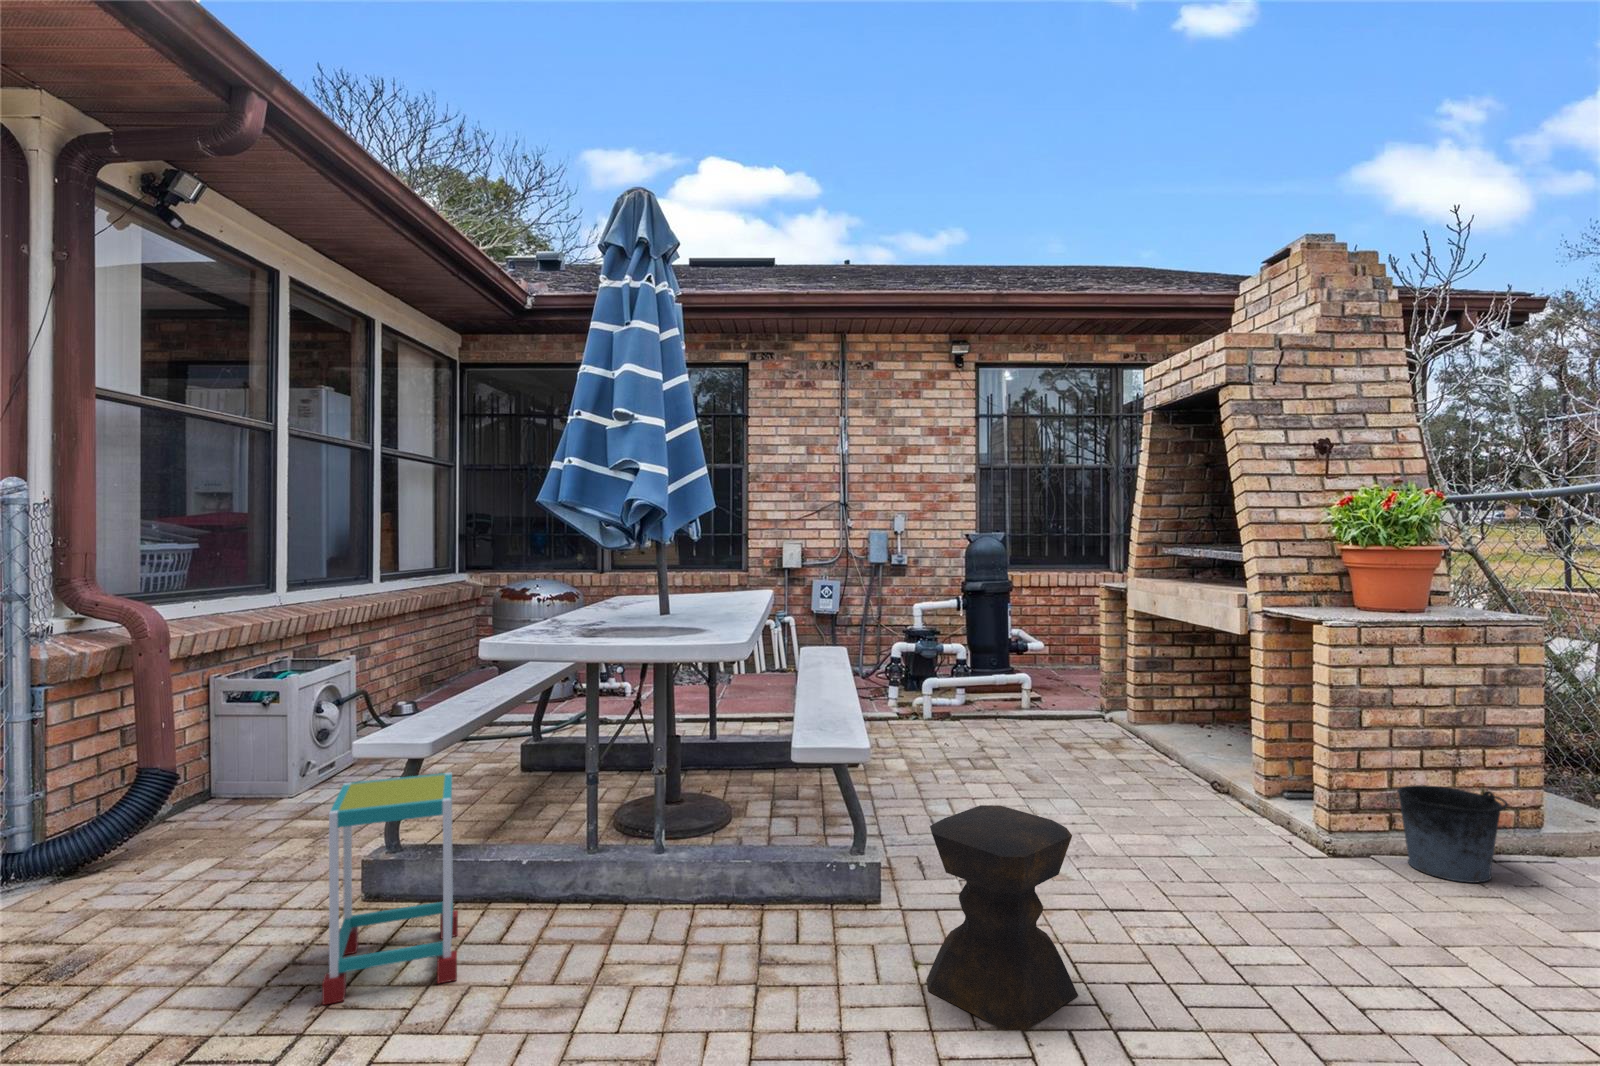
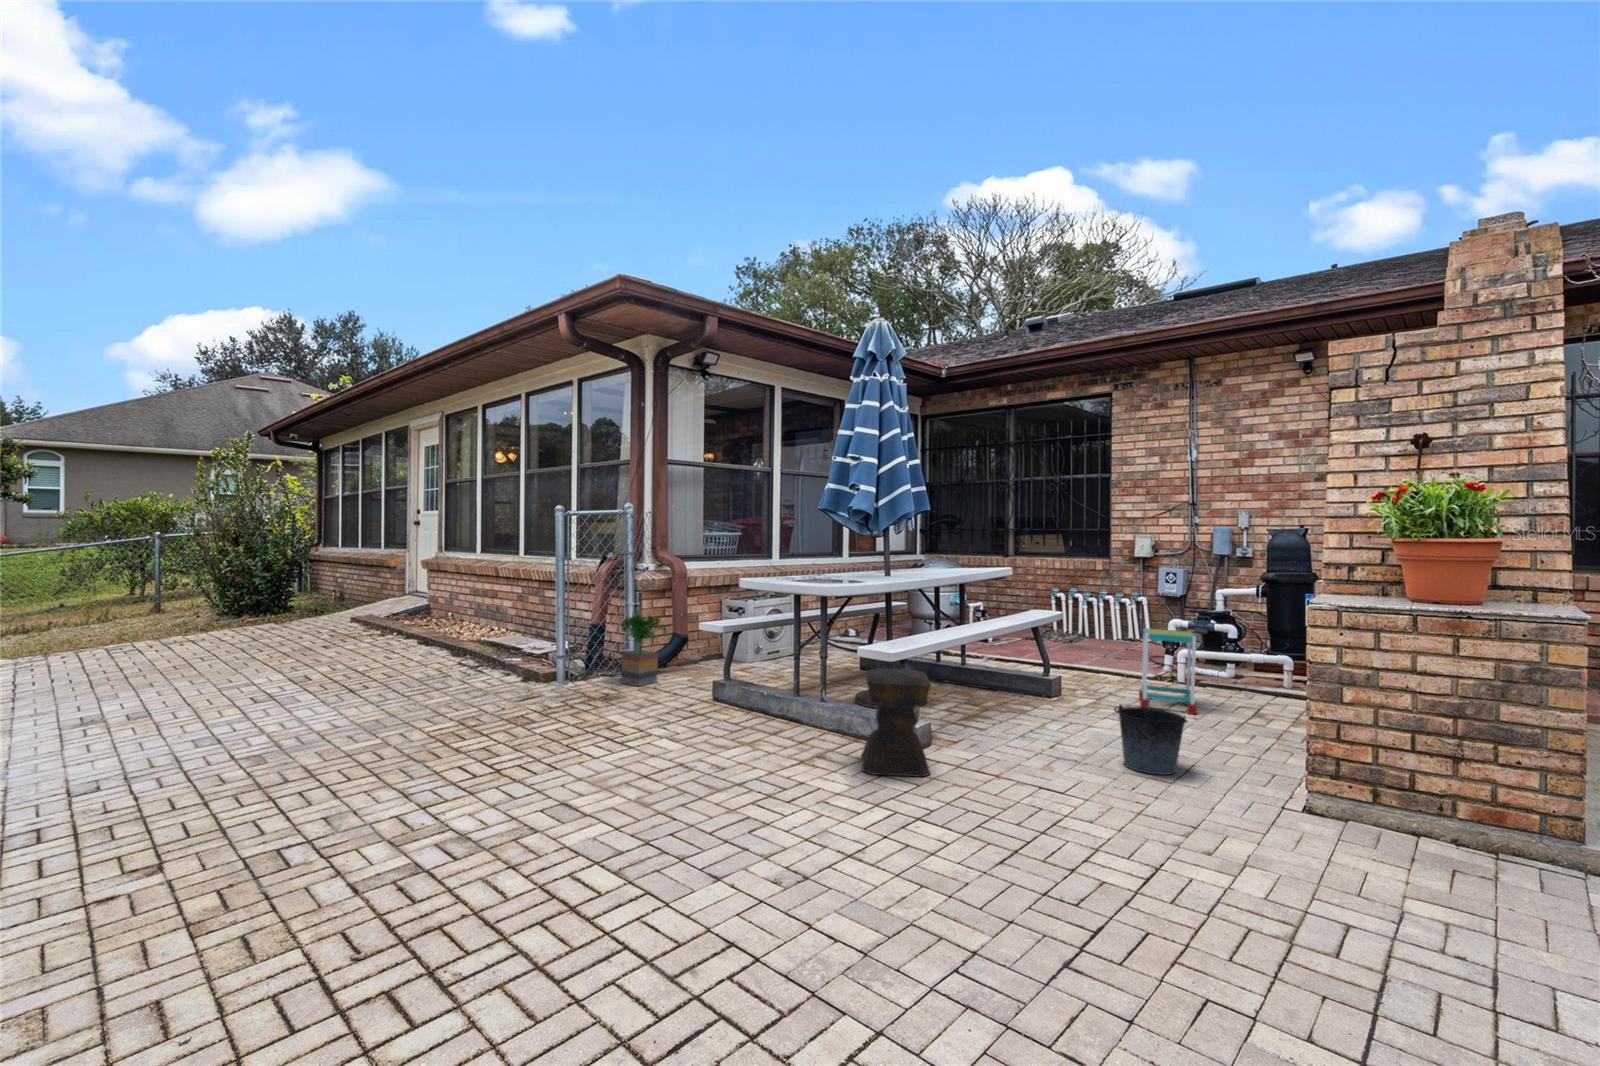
side table: present [322,773,458,1005] -> present [1139,628,1197,714]
bucket: present [1397,785,1508,882] -> present [1114,704,1187,775]
potted tree: none [94,798,237,1005] -> present [621,614,665,686]

